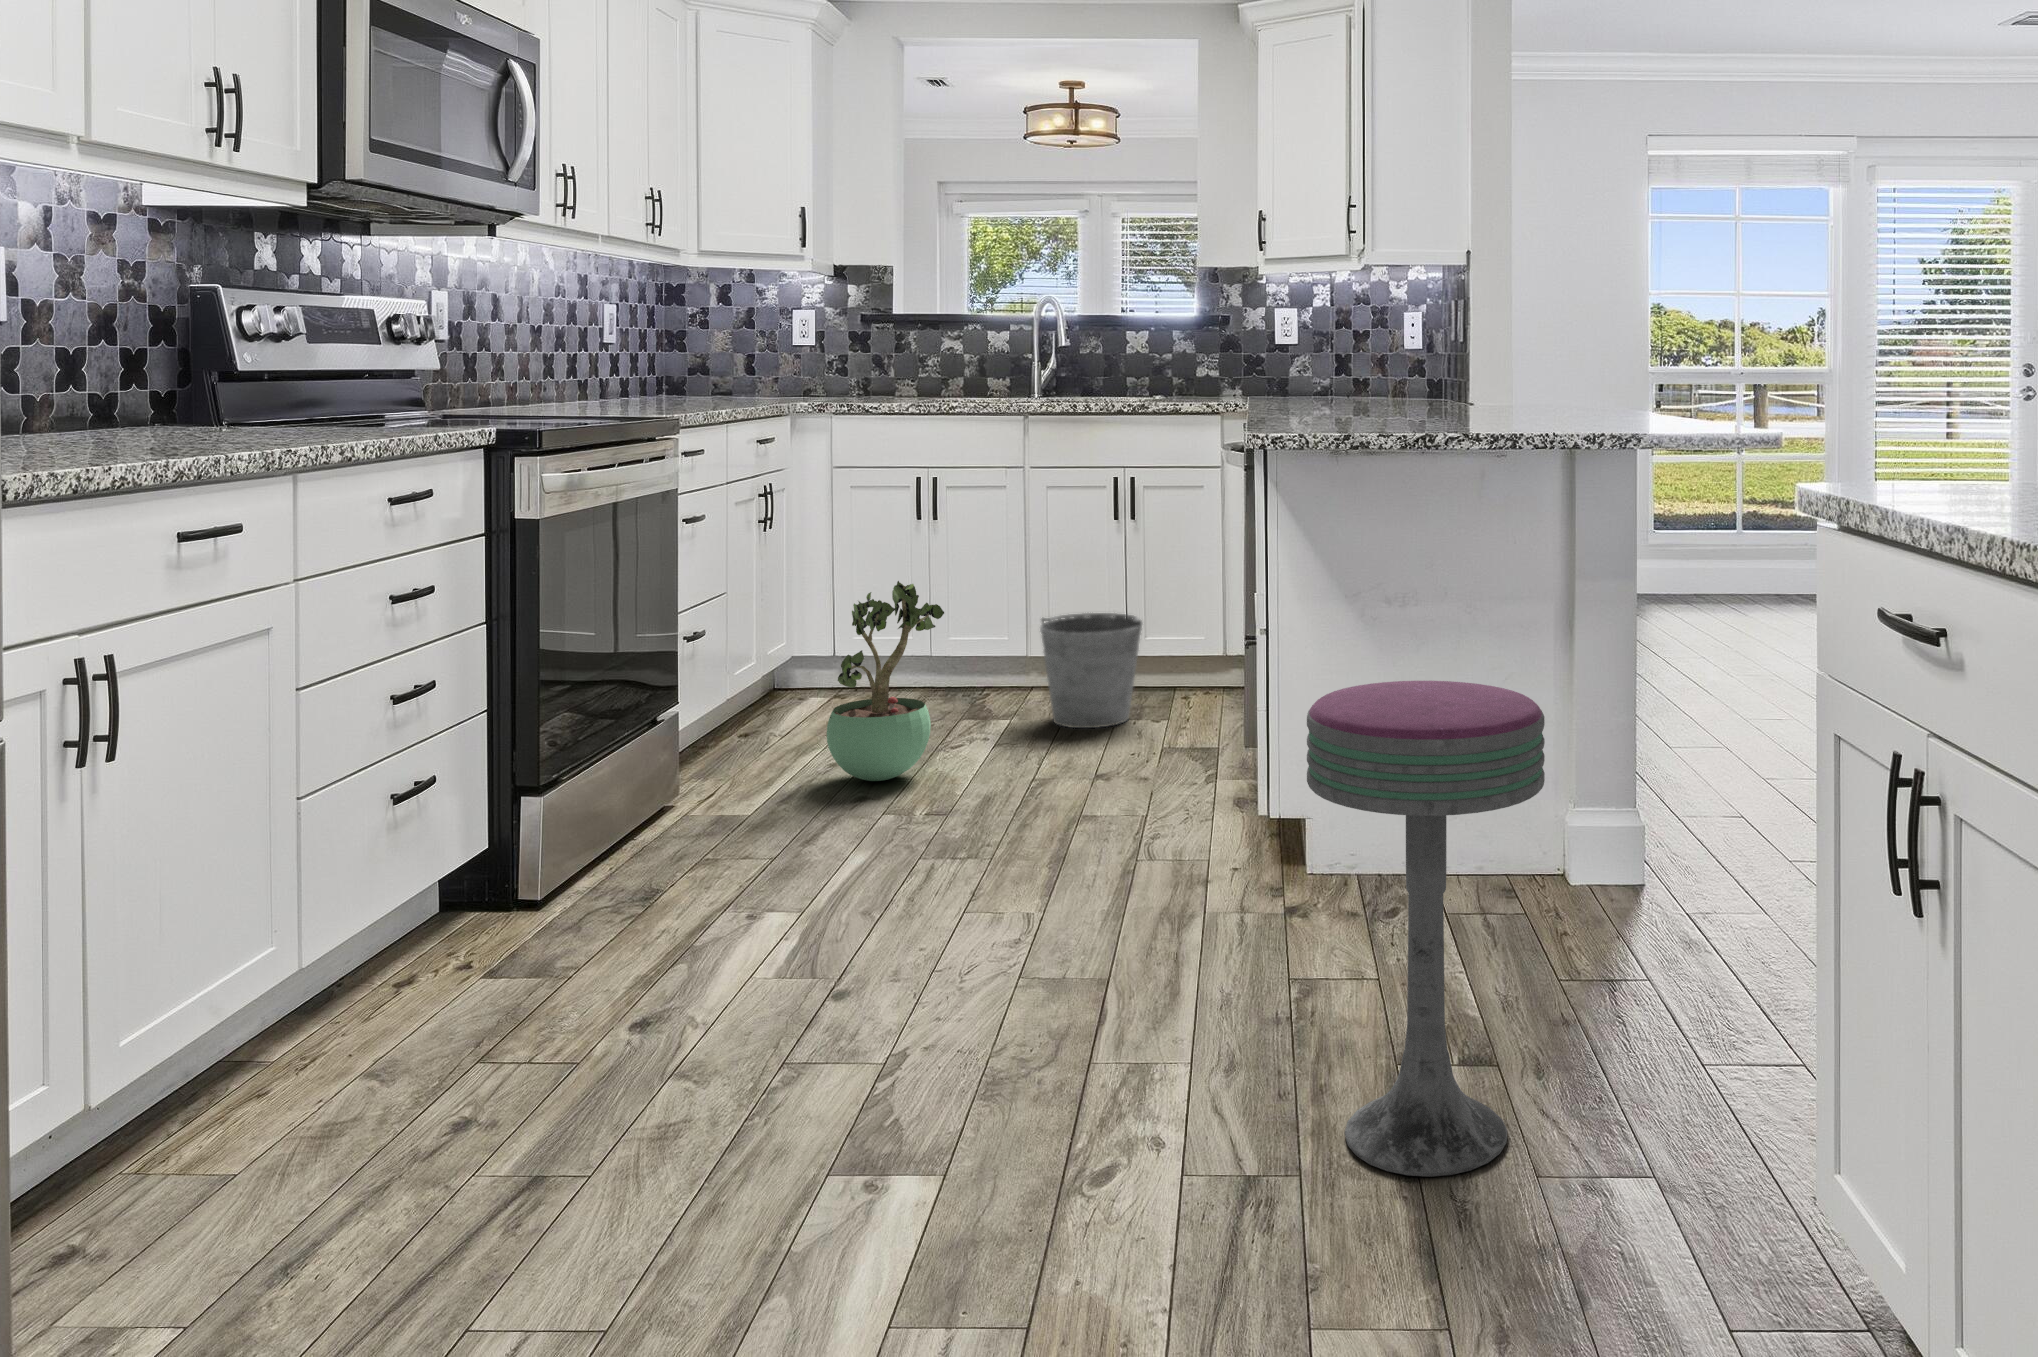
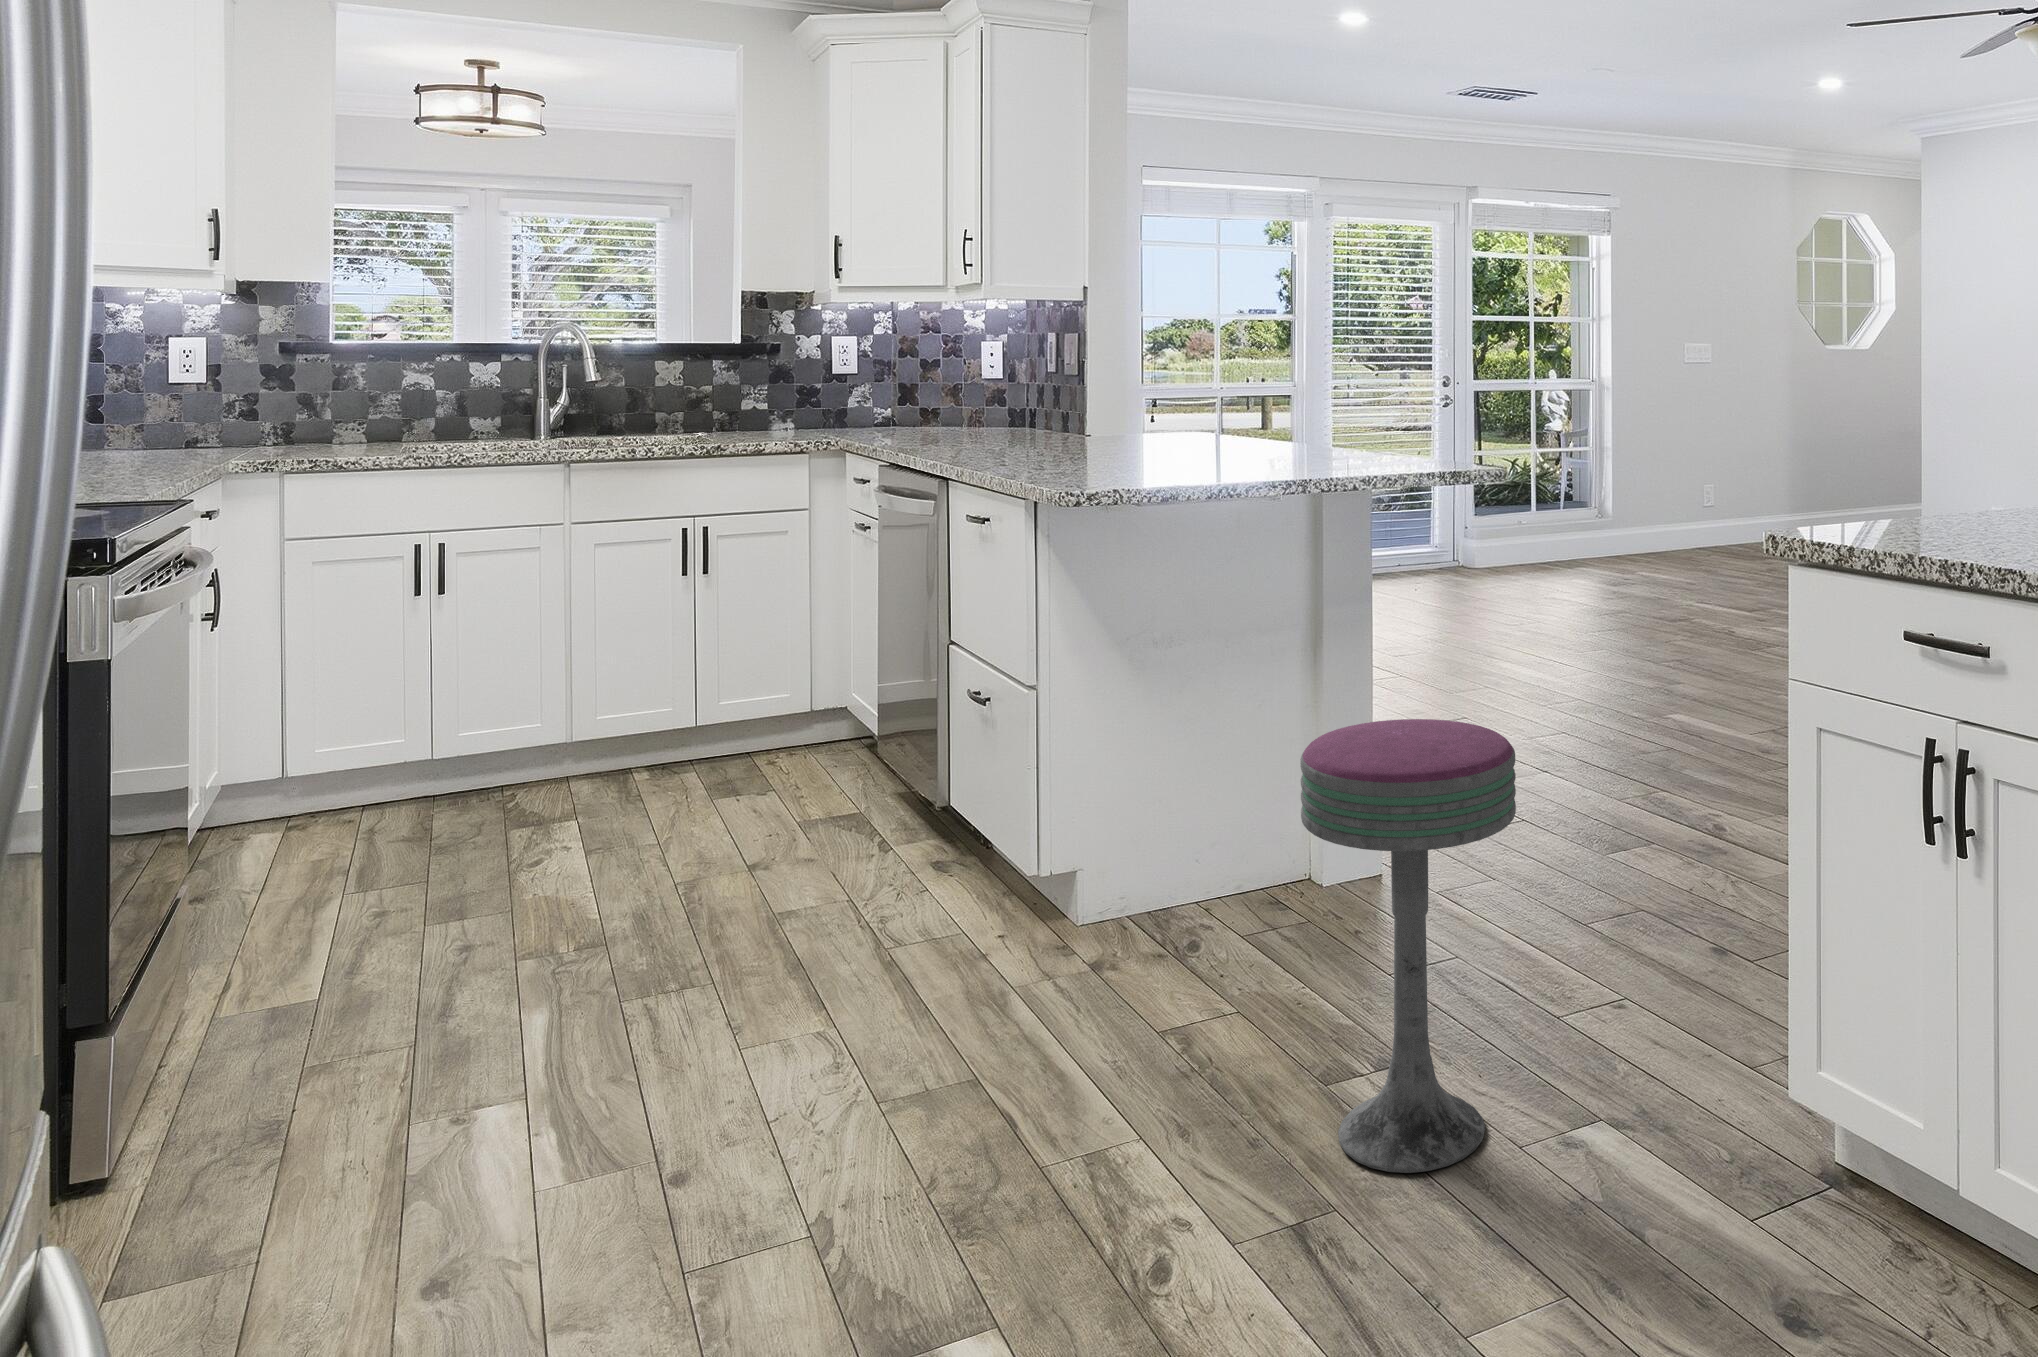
potted plant: present [827,581,944,781] -> none [392,677,542,920]
bucket: present [1040,613,1142,728] -> none [616,680,749,815]

